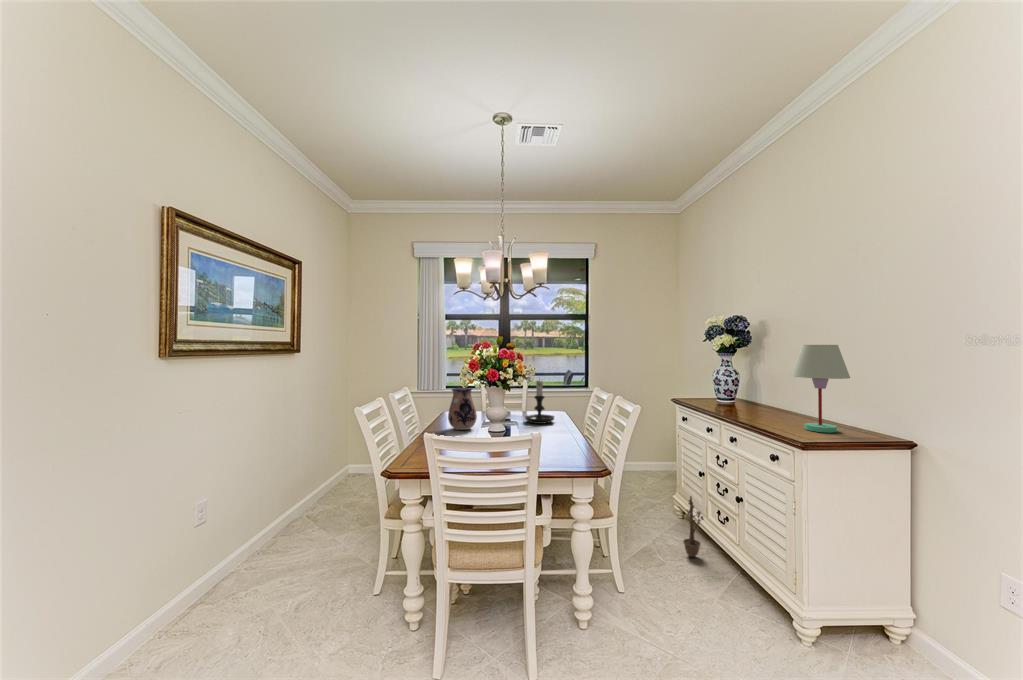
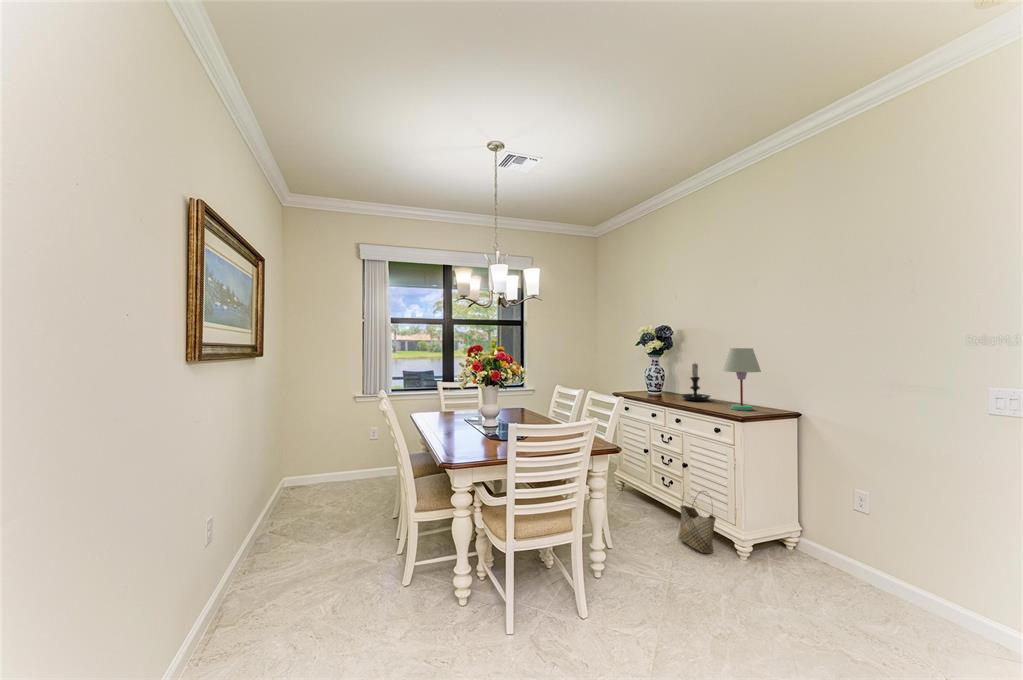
candle holder: present [525,380,554,424] -> present [682,364,710,401]
ceramic pitcher: present [448,388,477,430] -> none [446,390,472,428]
decorative plant: present [683,496,703,557] -> none [635,468,654,516]
woven basket: none [721,535,768,625] -> present [679,491,716,553]

